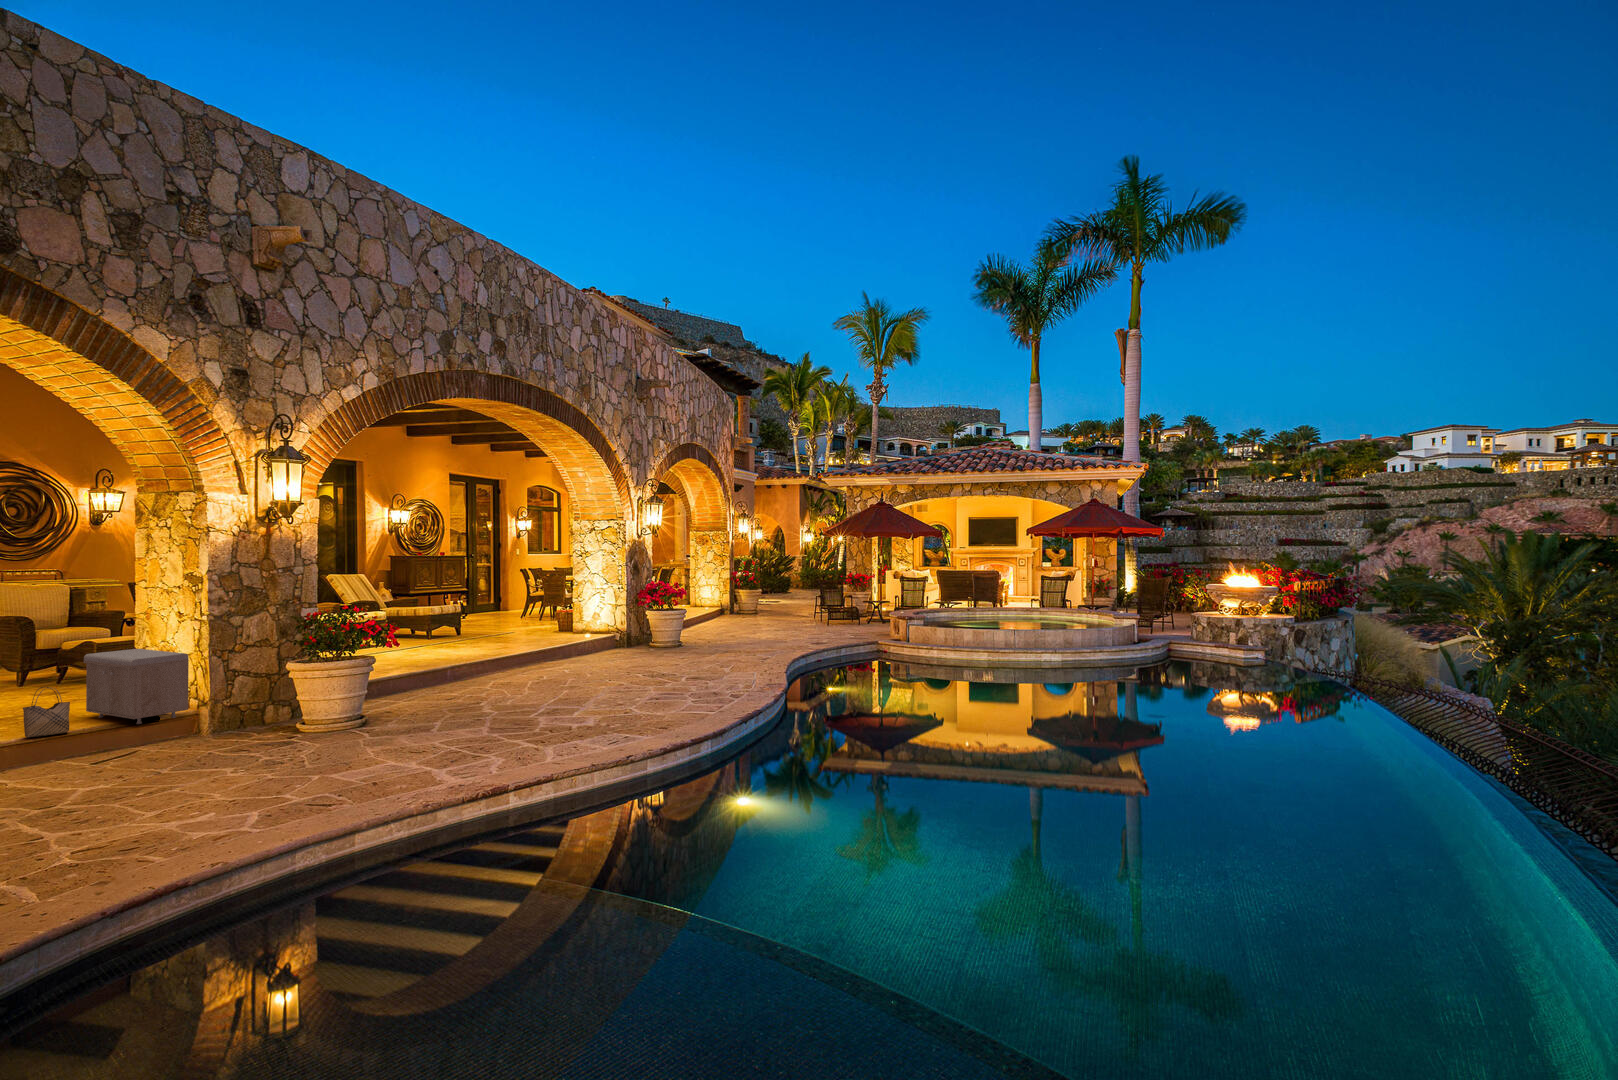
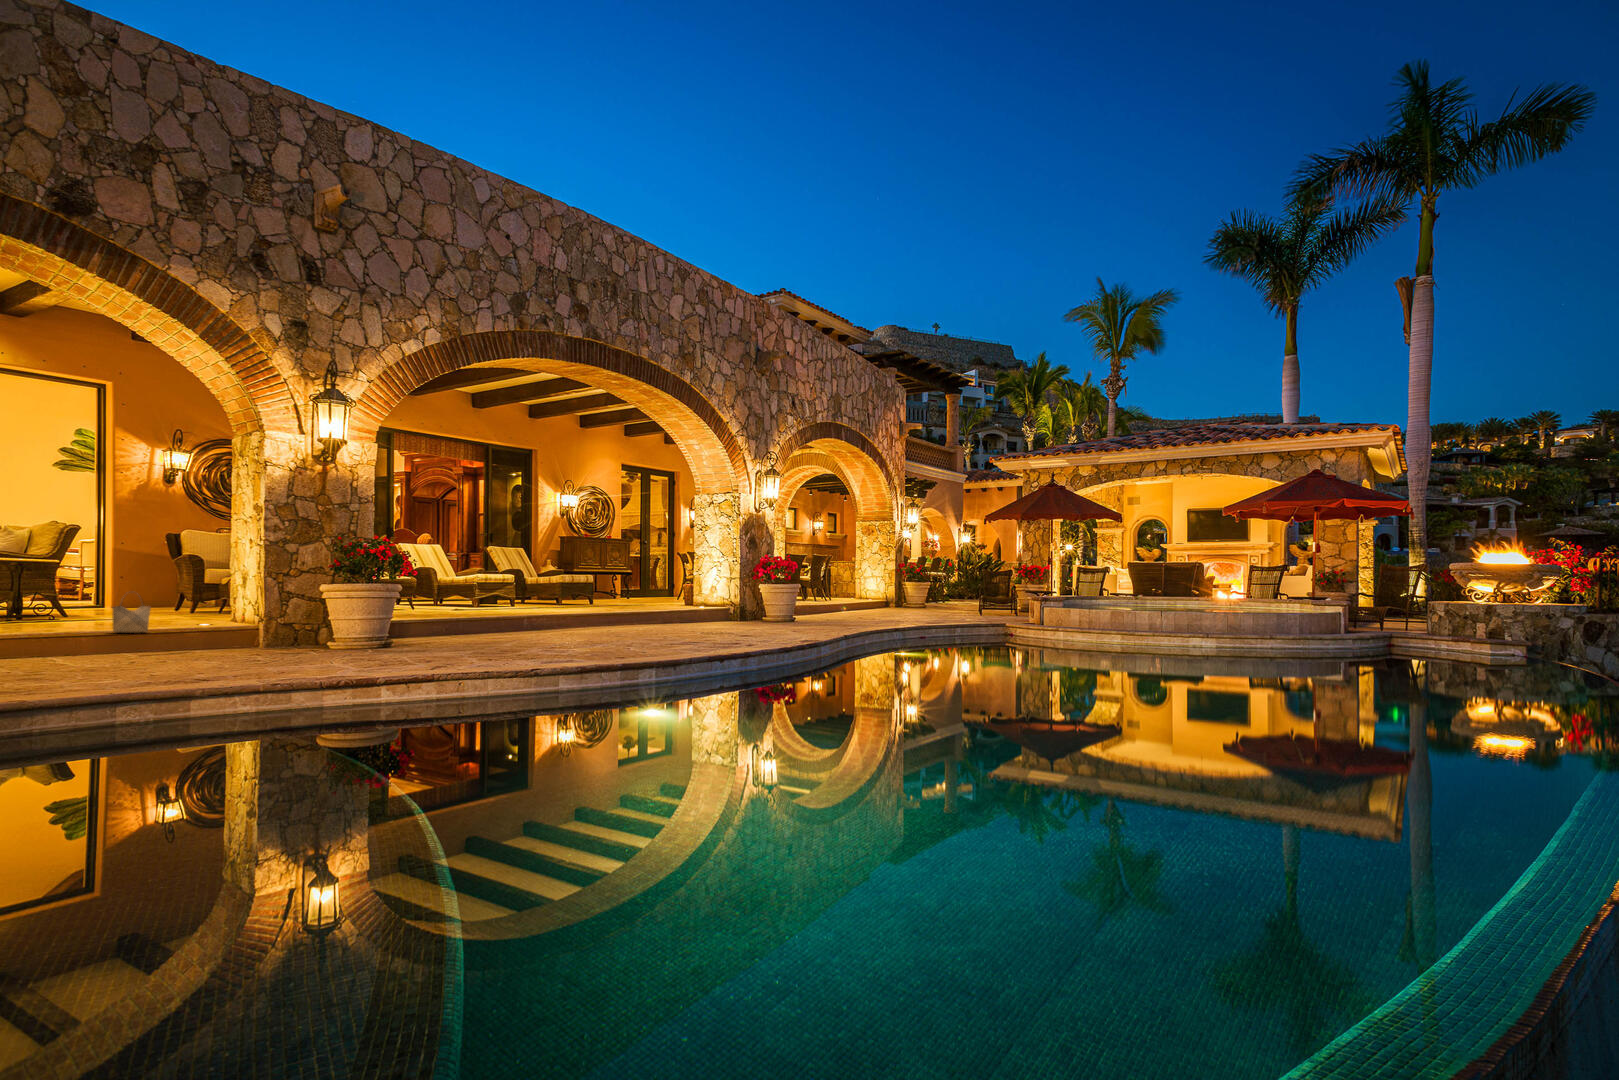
storage bench: present [84,649,189,724] -> none [181,573,251,632]

